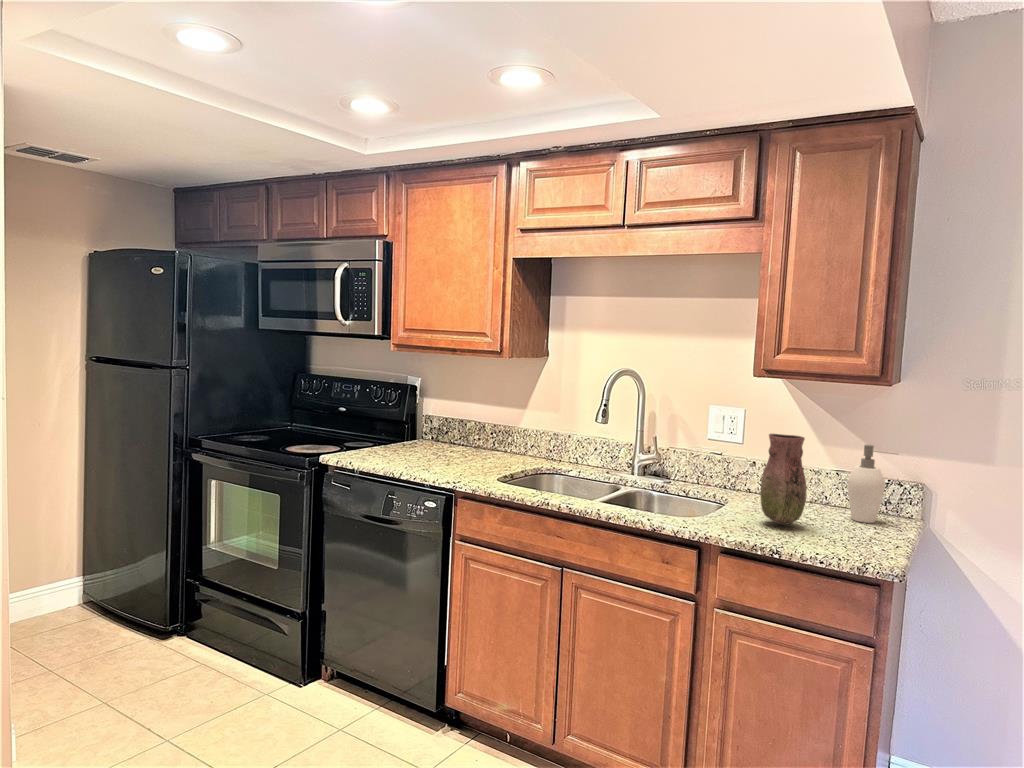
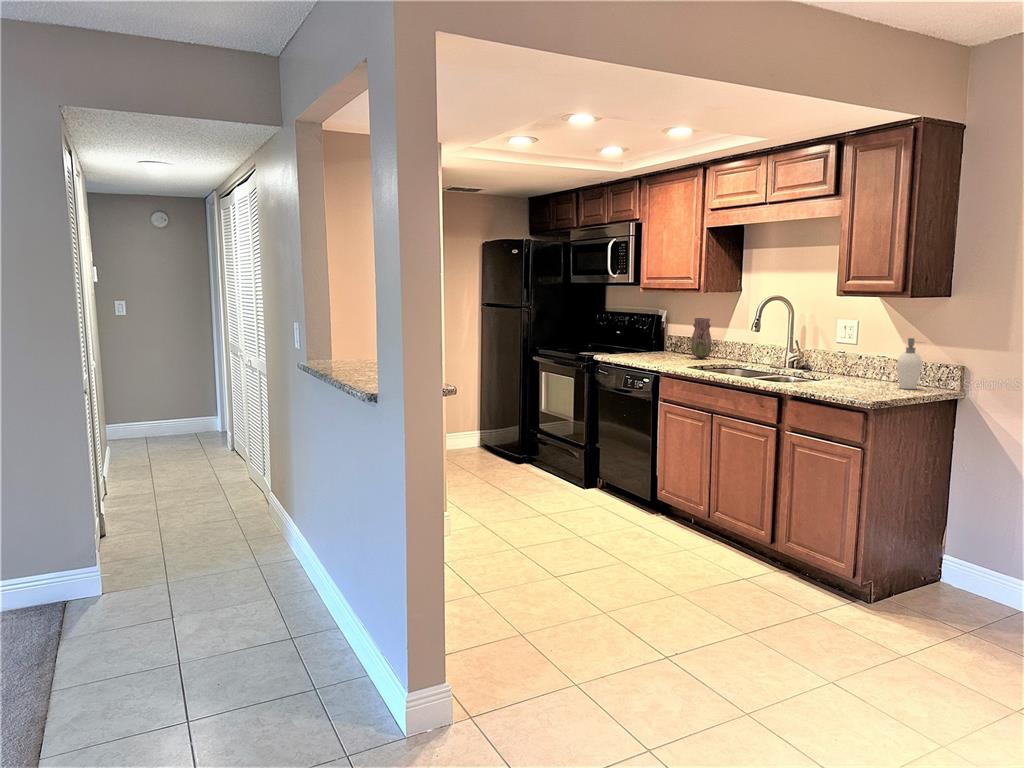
vase: present [760,434,807,525] -> present [691,318,711,359]

